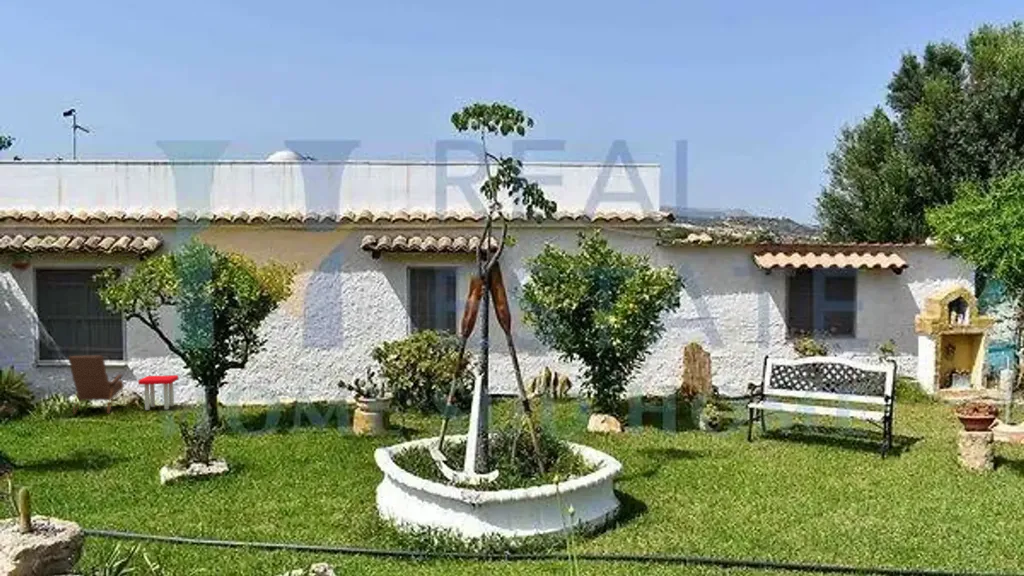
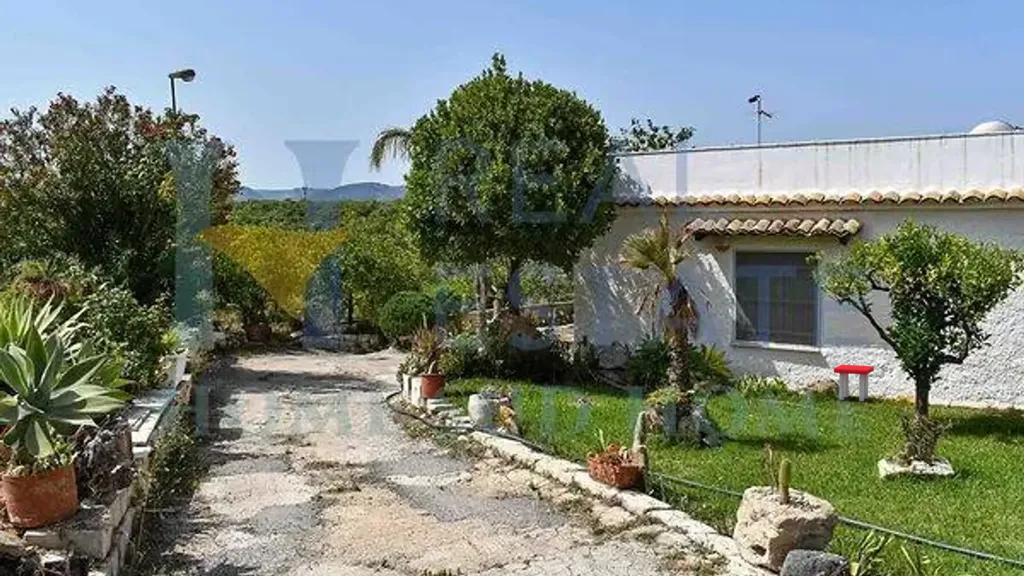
armchair: present [69,356,124,413] -> none [767,339,817,400]

